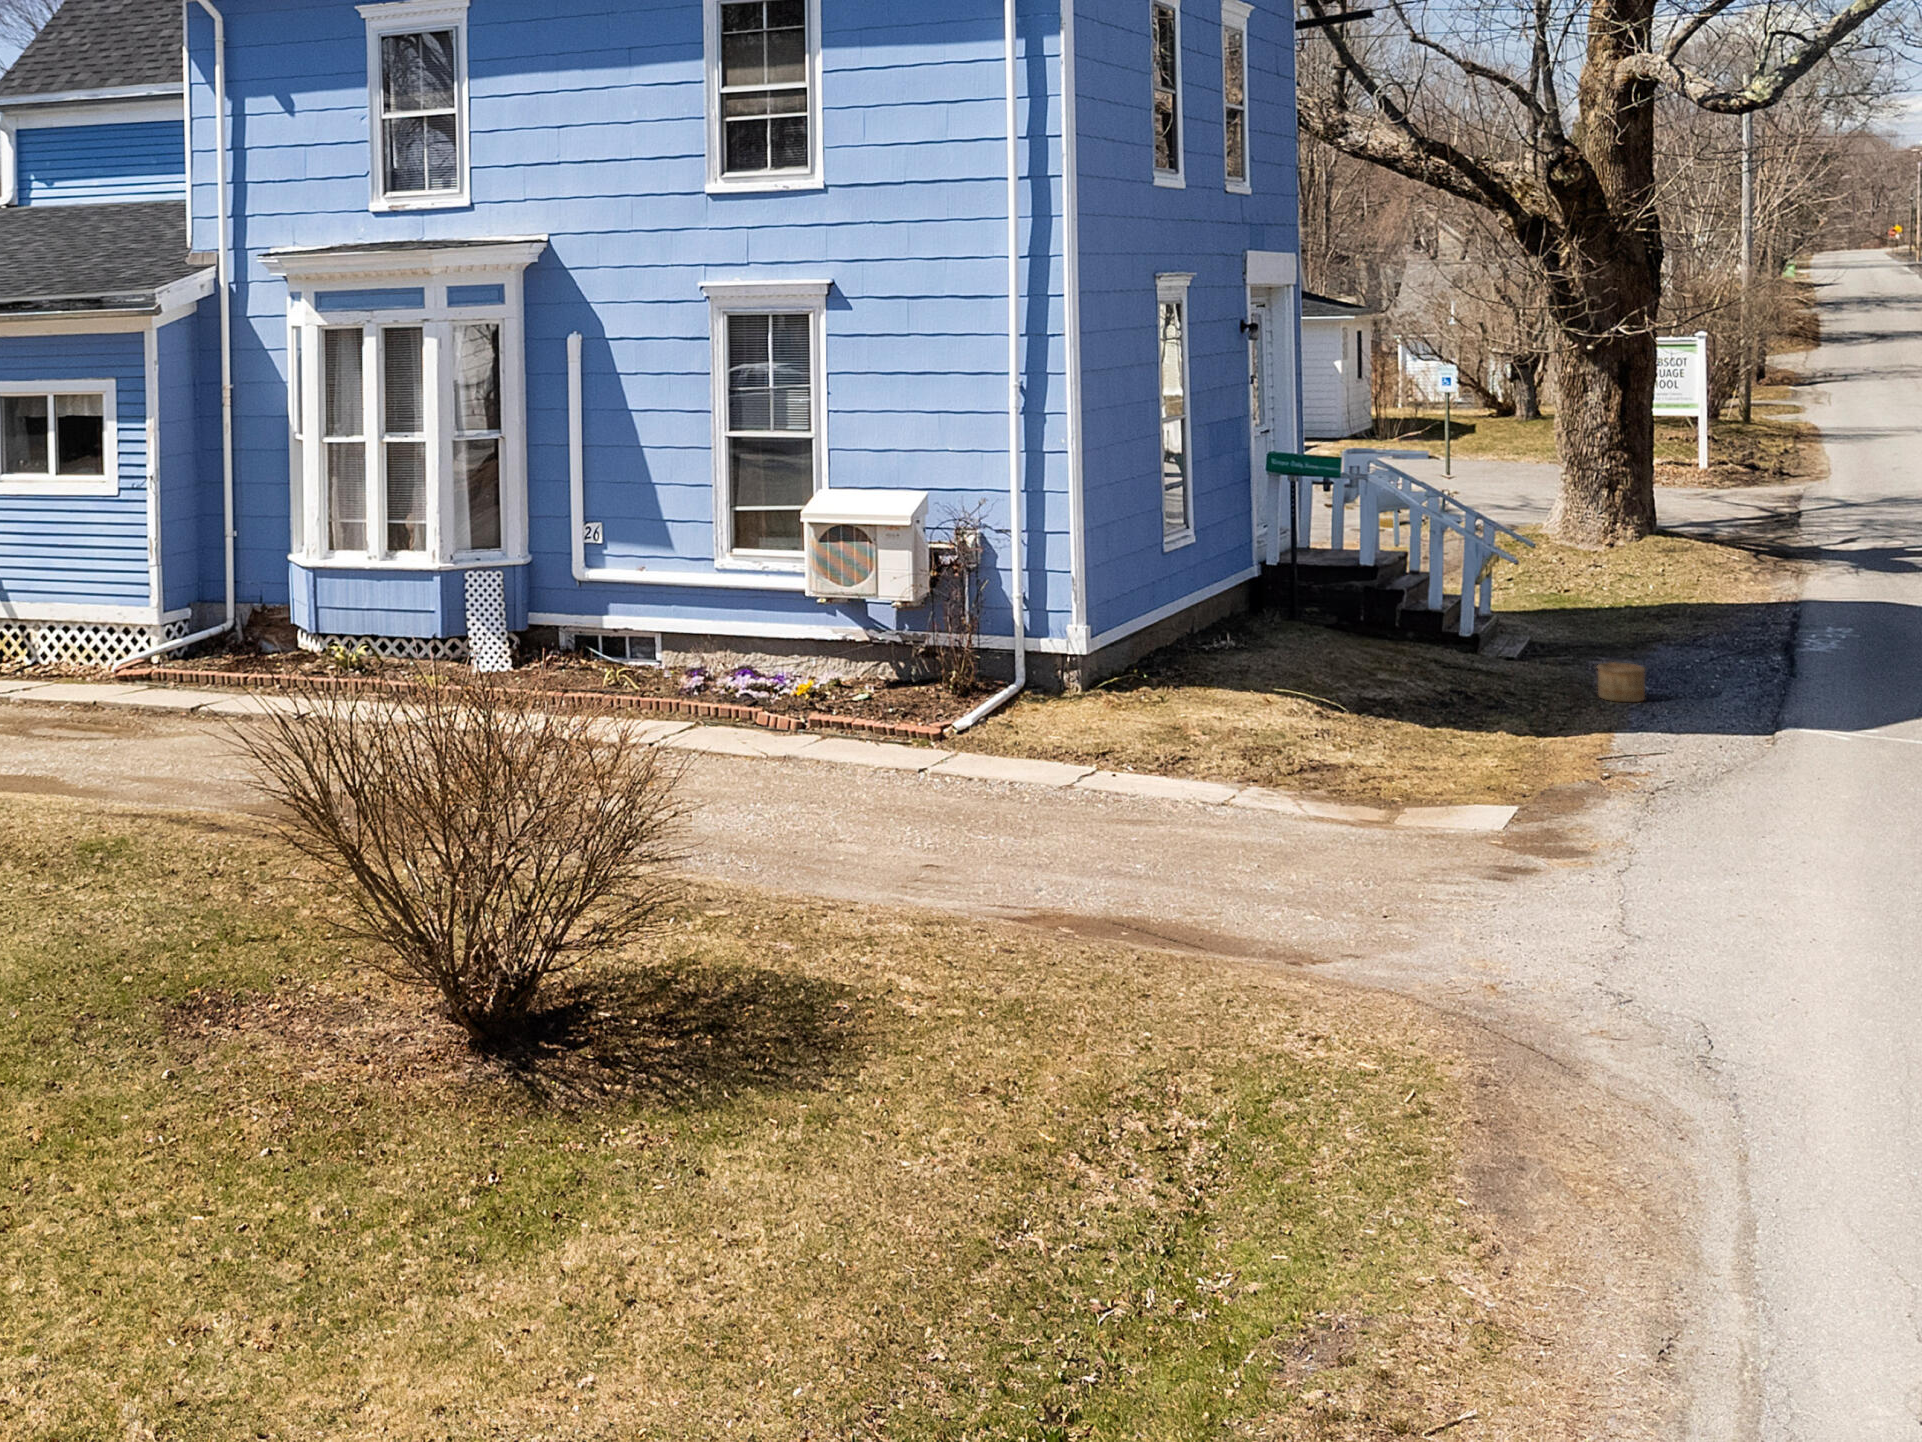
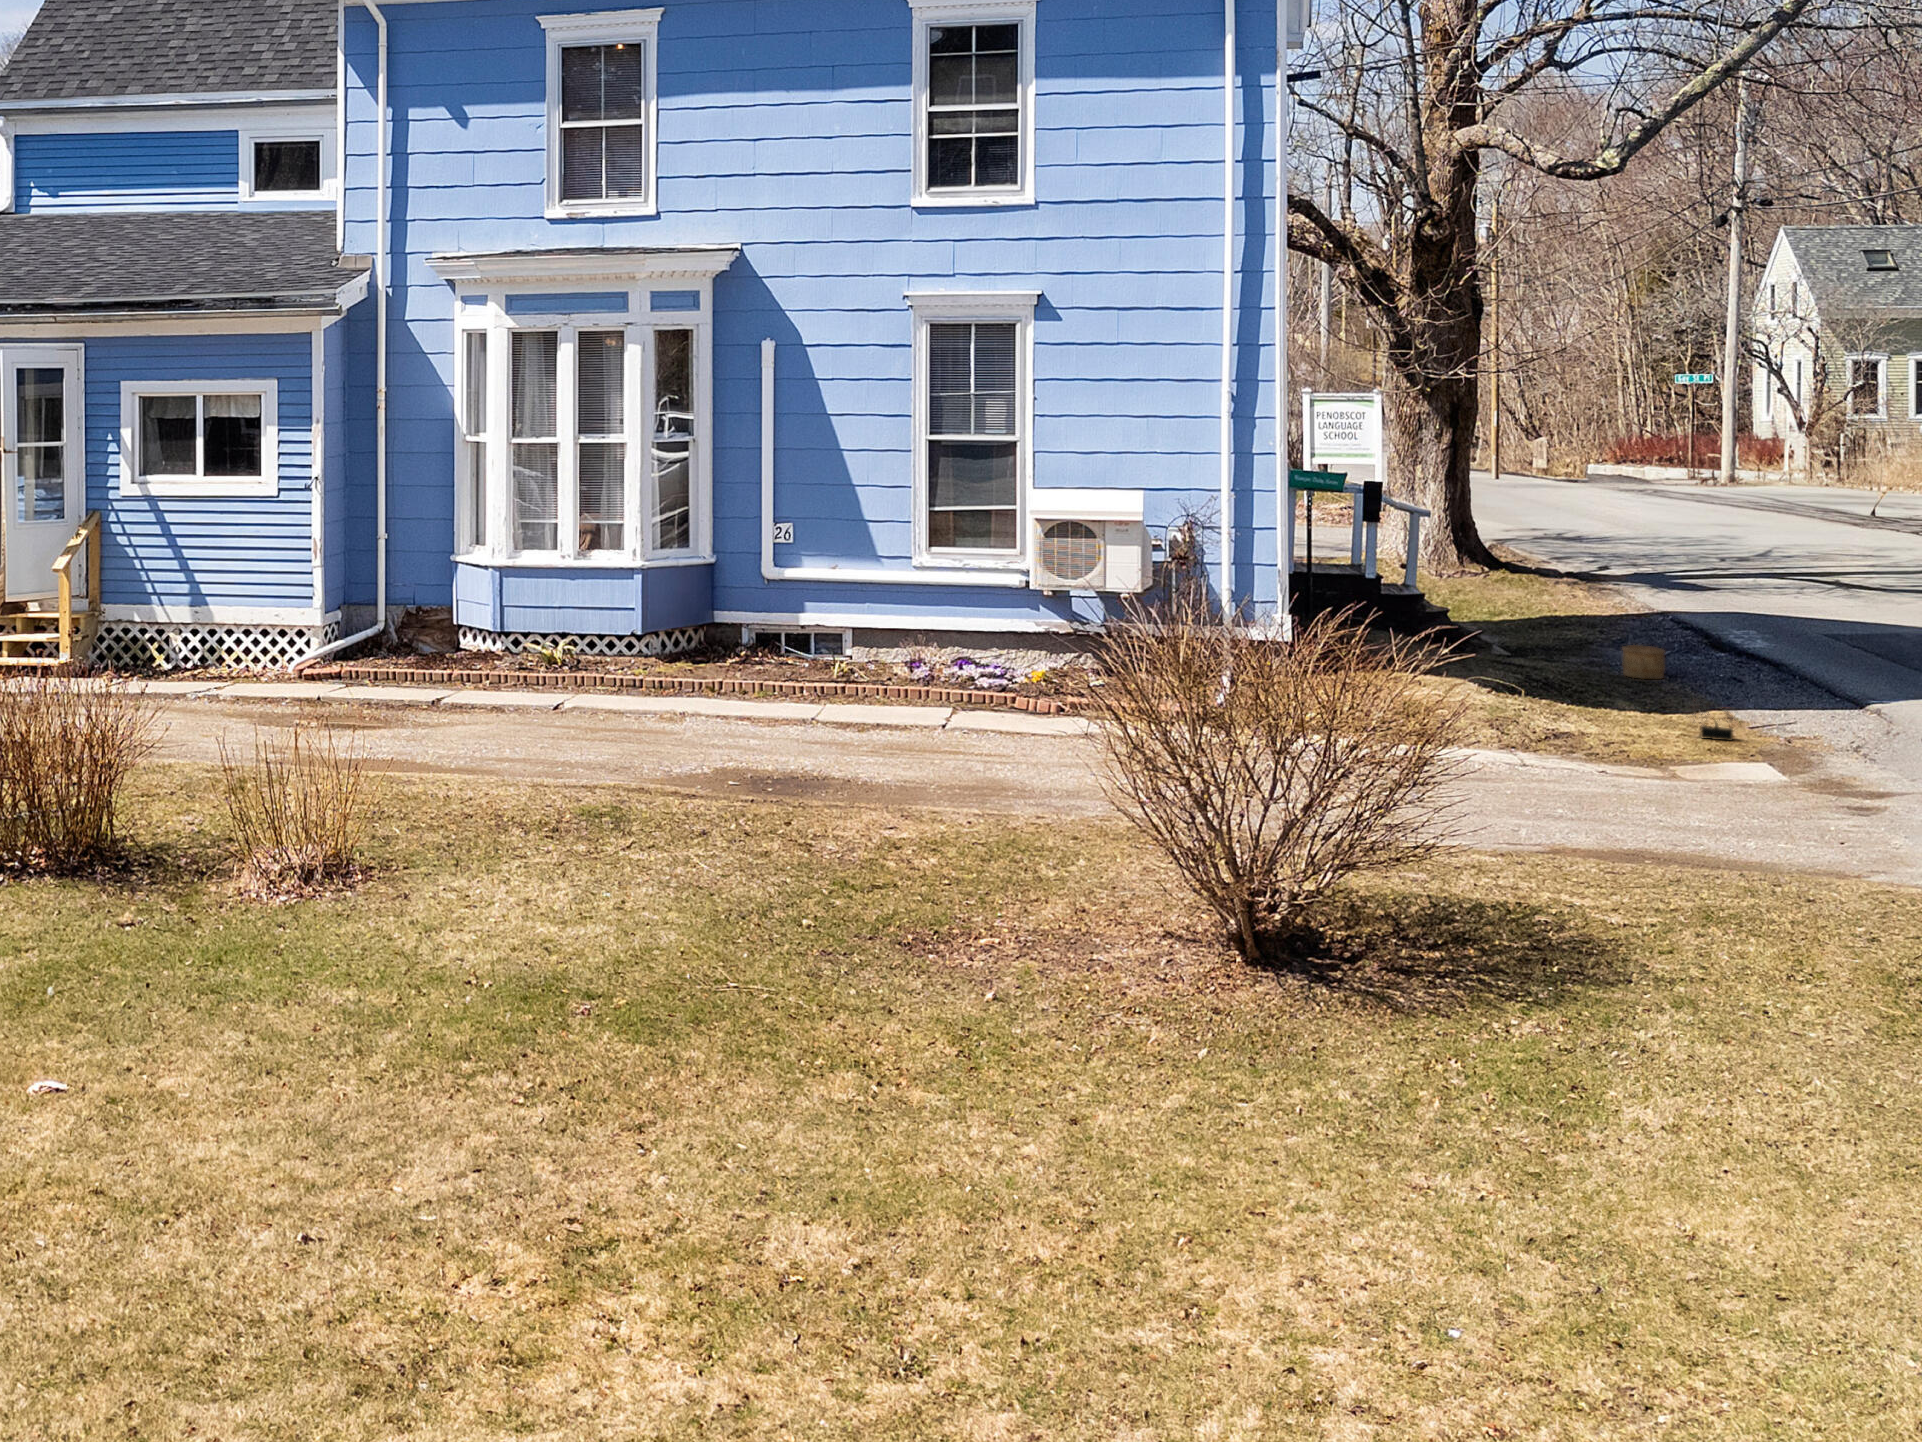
decorative plant: none [1508,725,1566,775] -> present [1692,699,1740,741]

